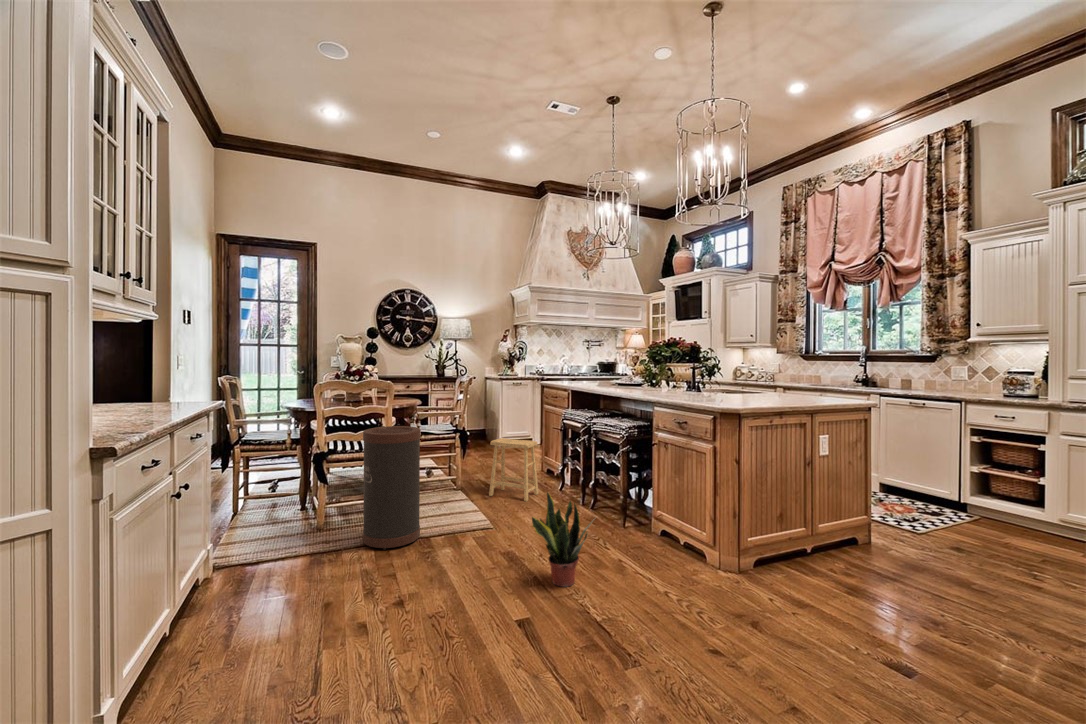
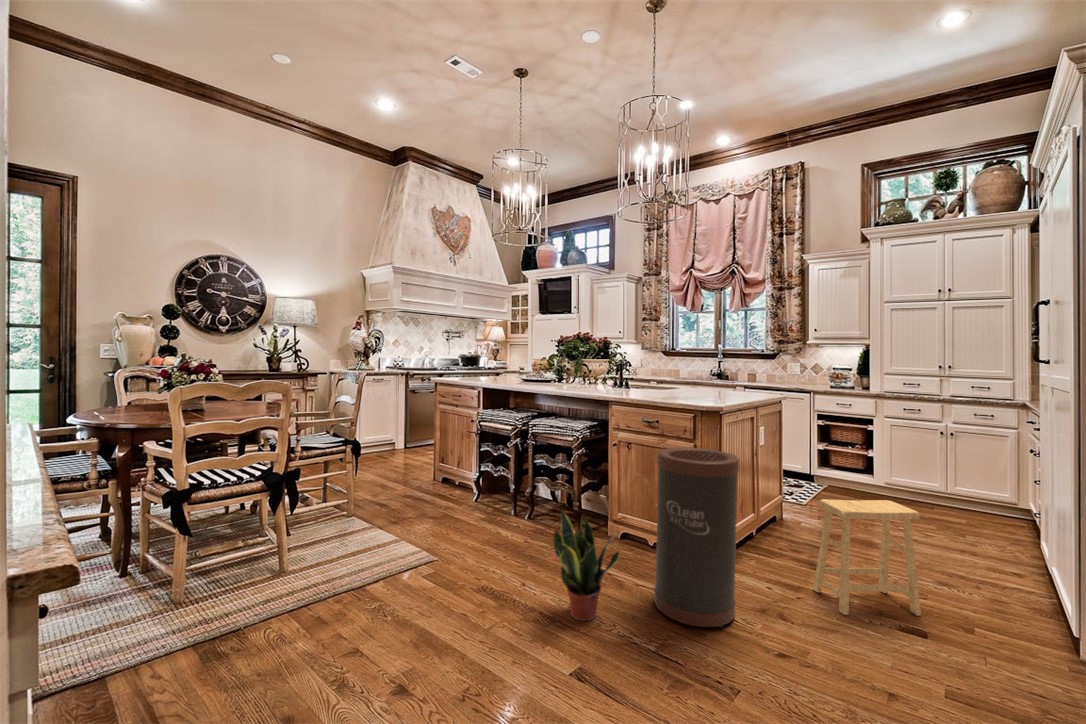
trash can: present [363,426,421,550] -> present [654,447,739,627]
footstool: present [489,438,538,501] -> present [813,499,921,616]

